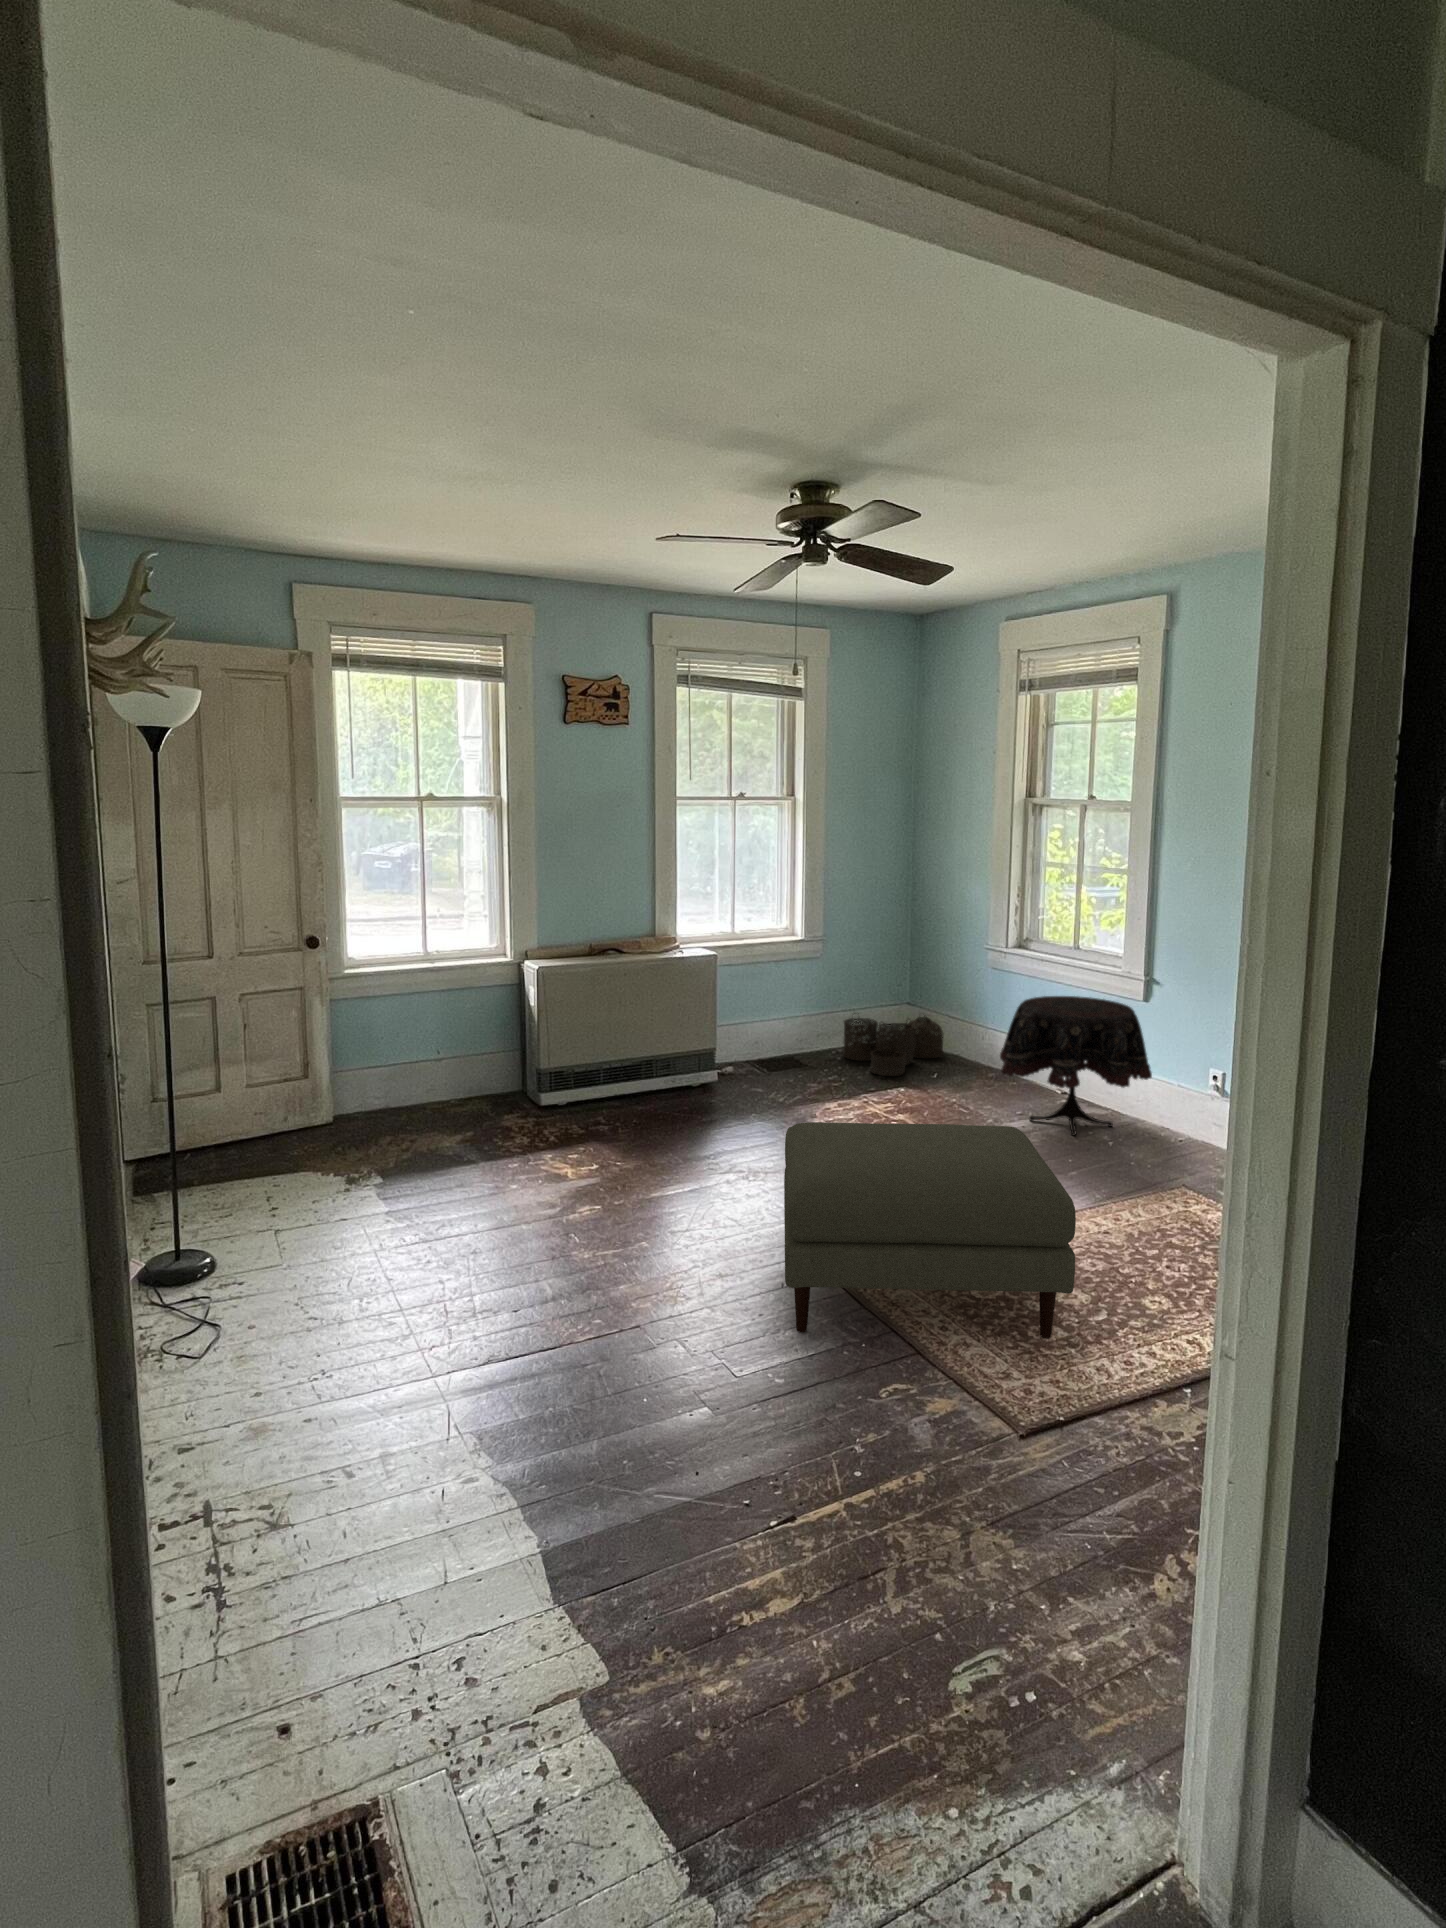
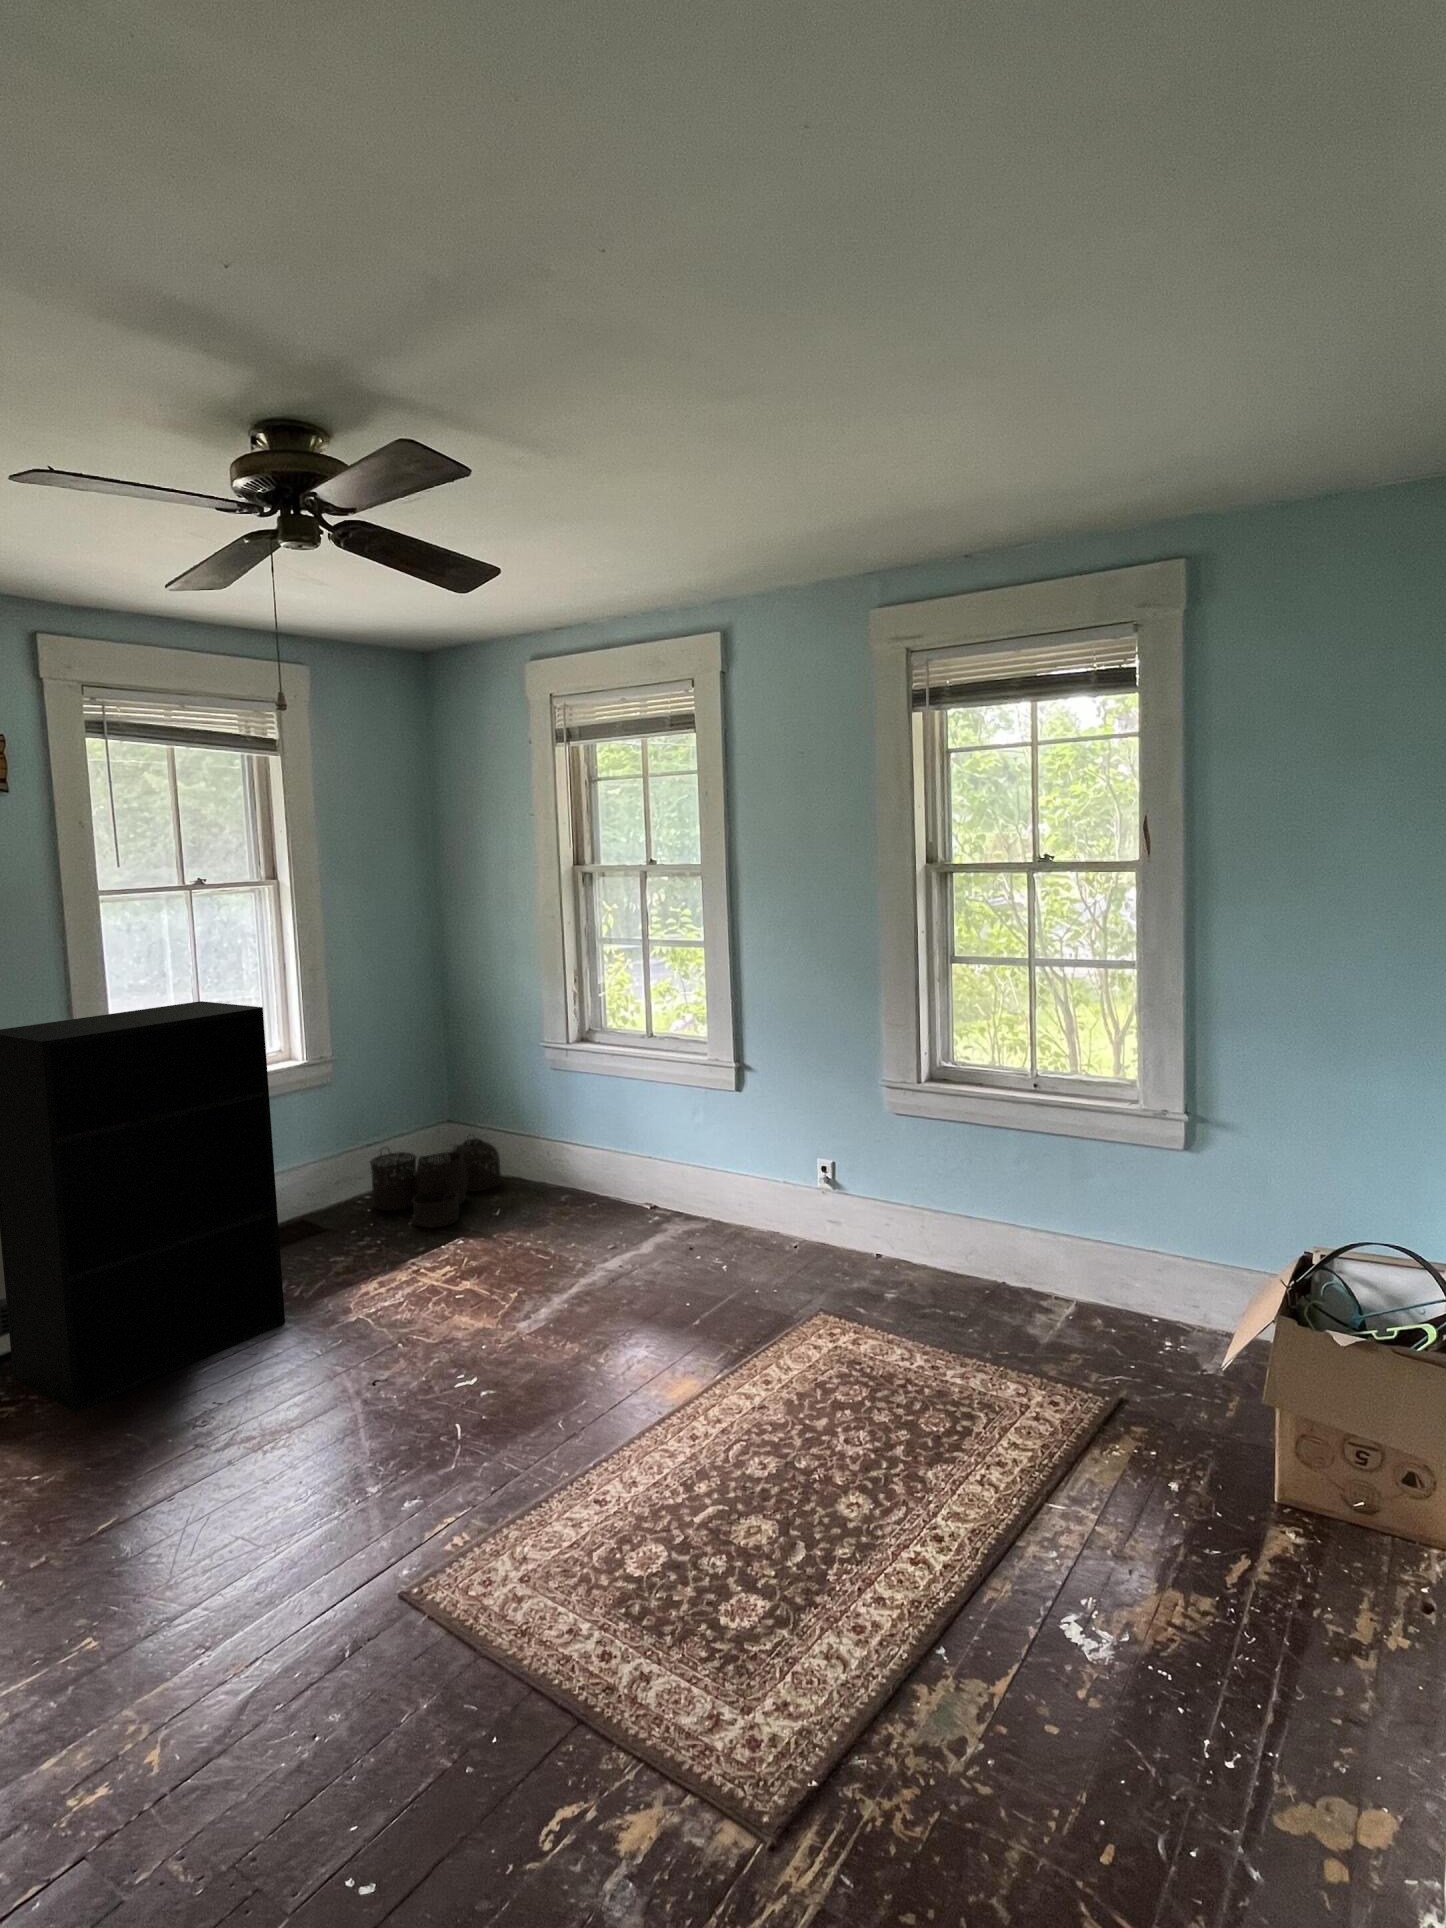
bookshelf: none [609,881,775,1135] -> present [0,1001,285,1412]
side table: present [1000,996,1152,1136] -> none [583,1095,759,1269]
ottoman: present [784,1122,1076,1338] -> none [323,1308,776,1754]

